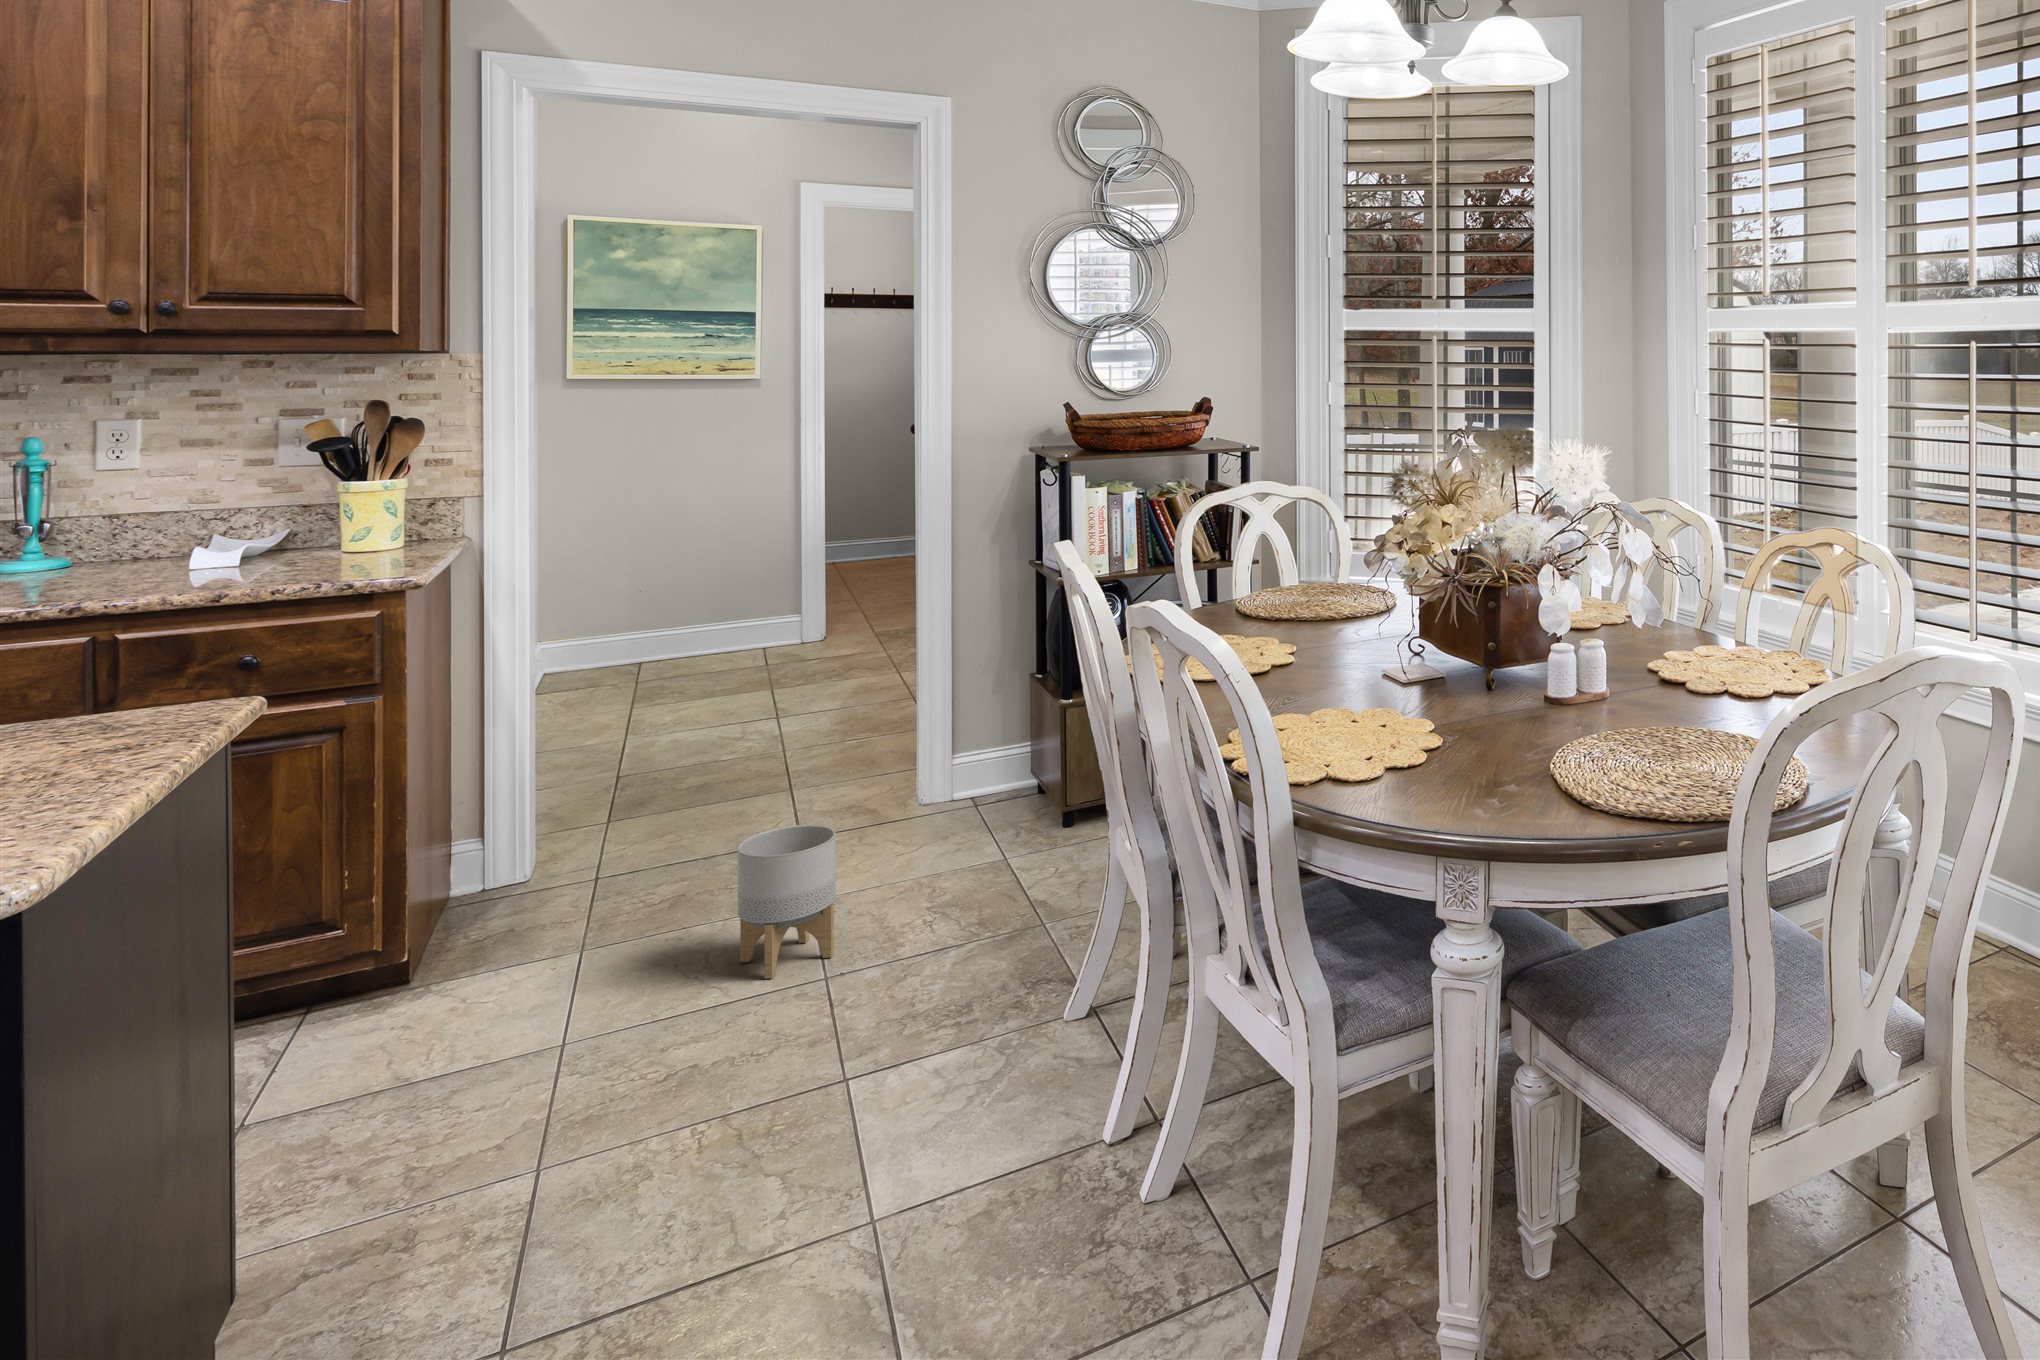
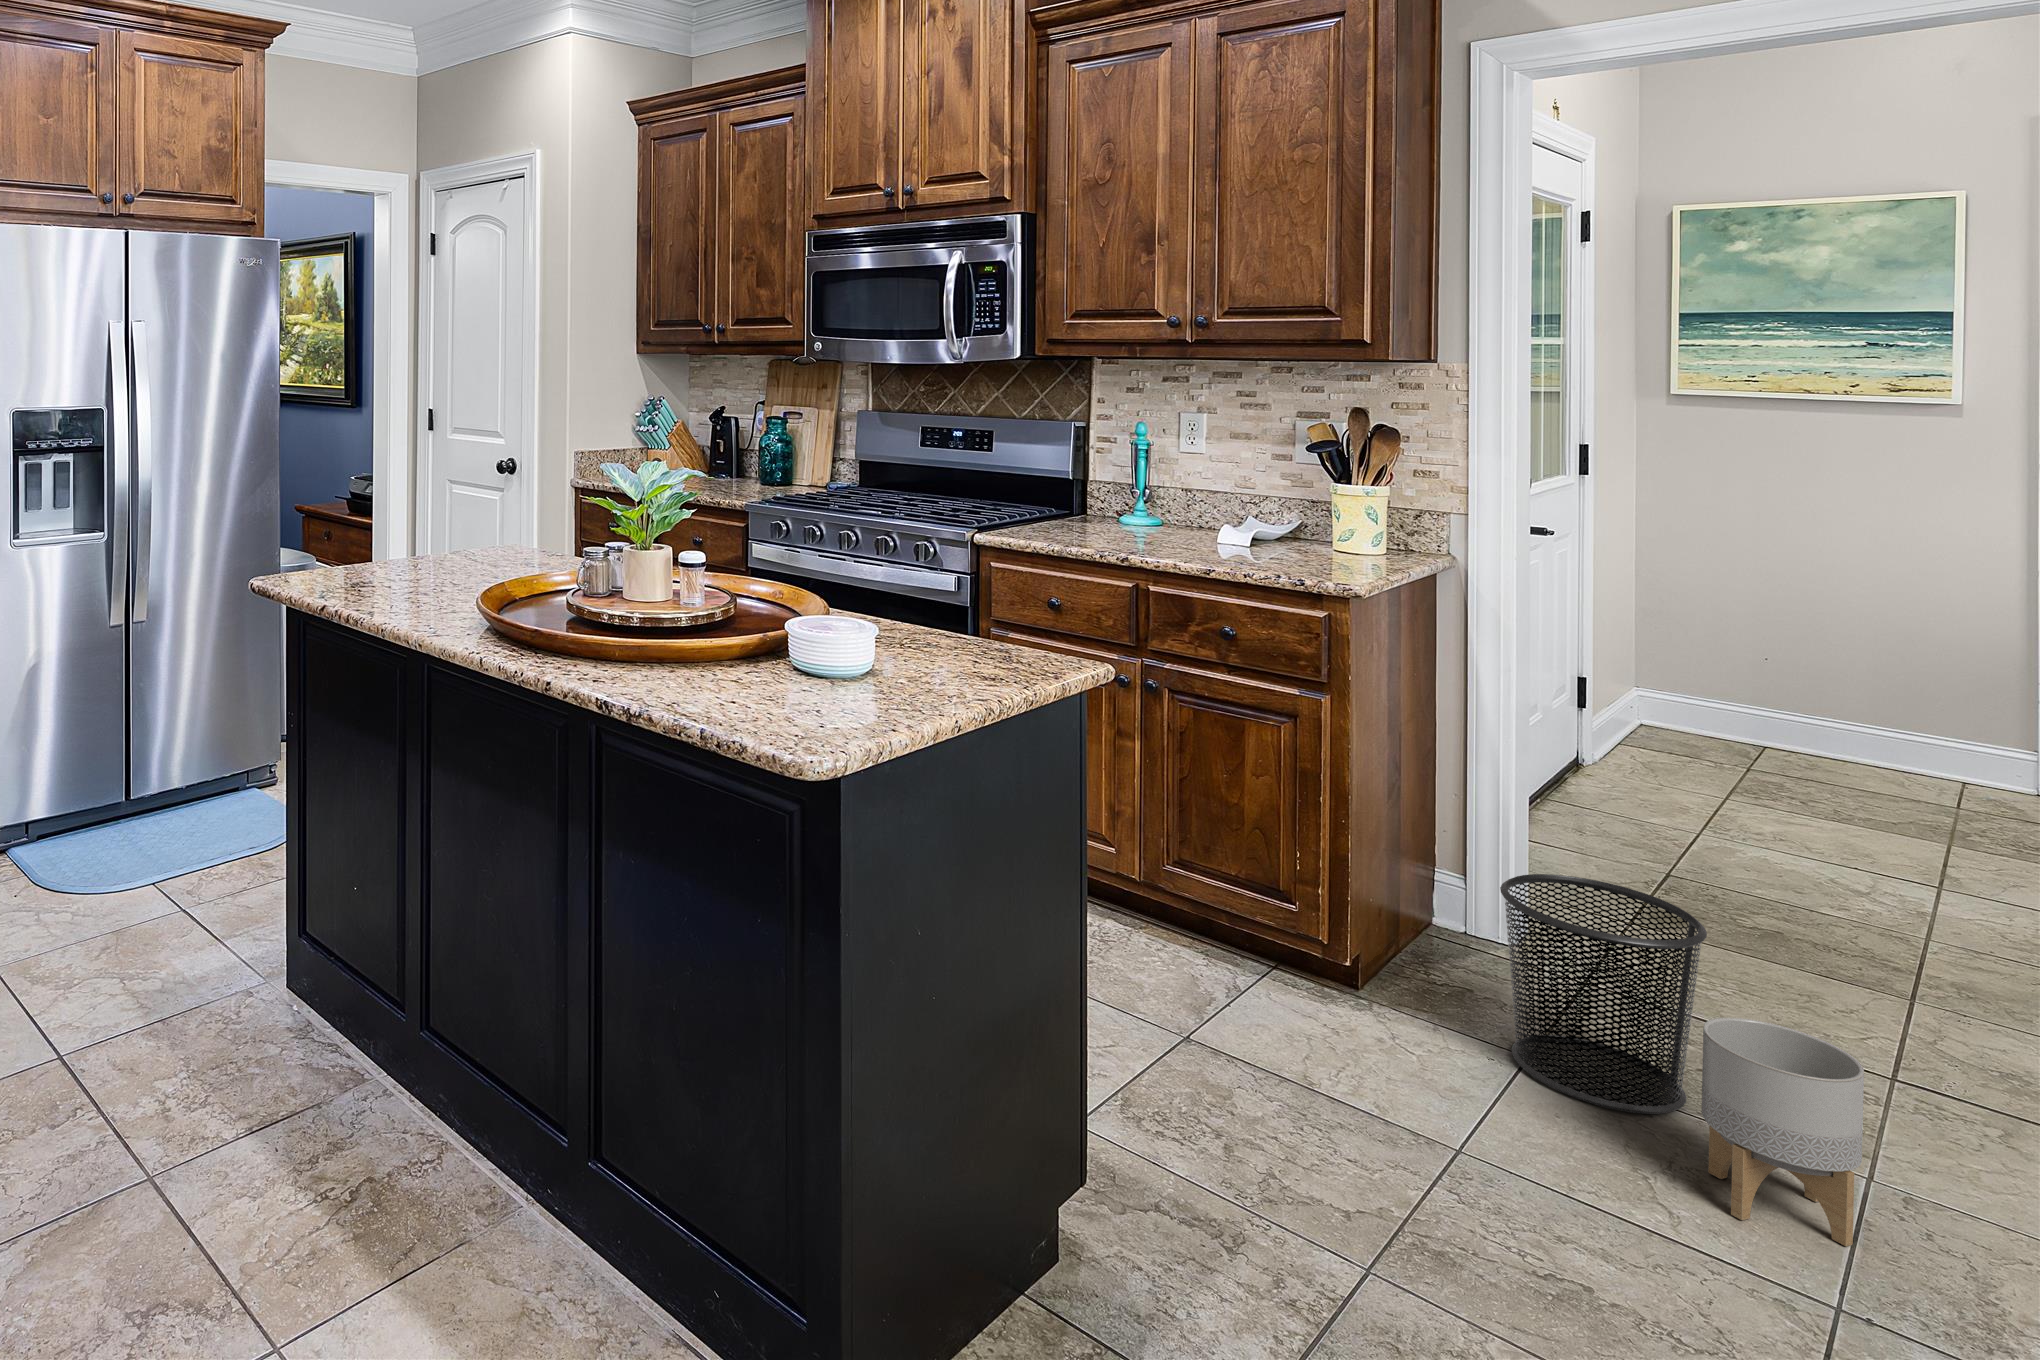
waste bin: none [557,778,719,969] -> present [1500,874,1707,1114]

